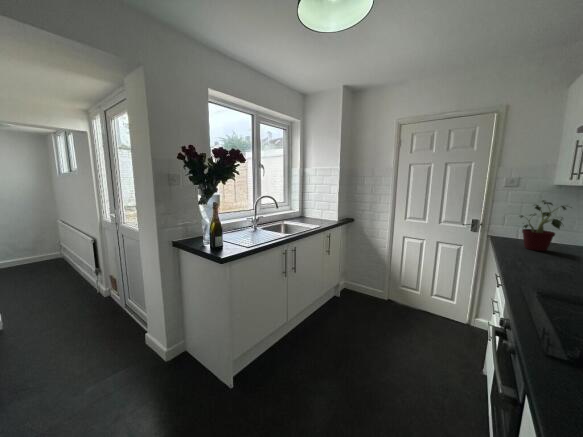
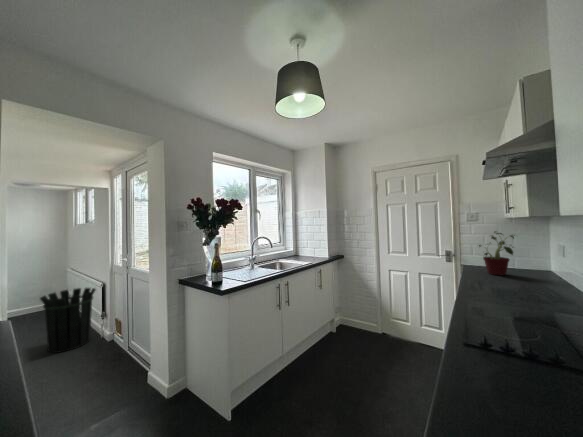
waste bin: none [24,242,87,308] -> present [40,288,96,353]

